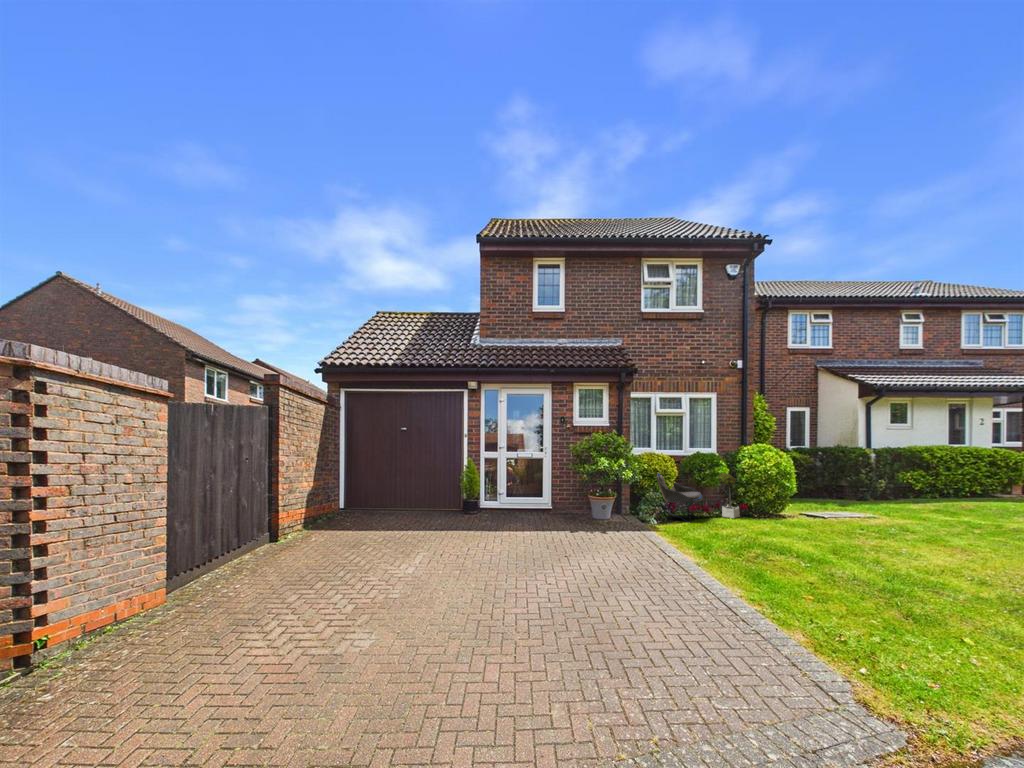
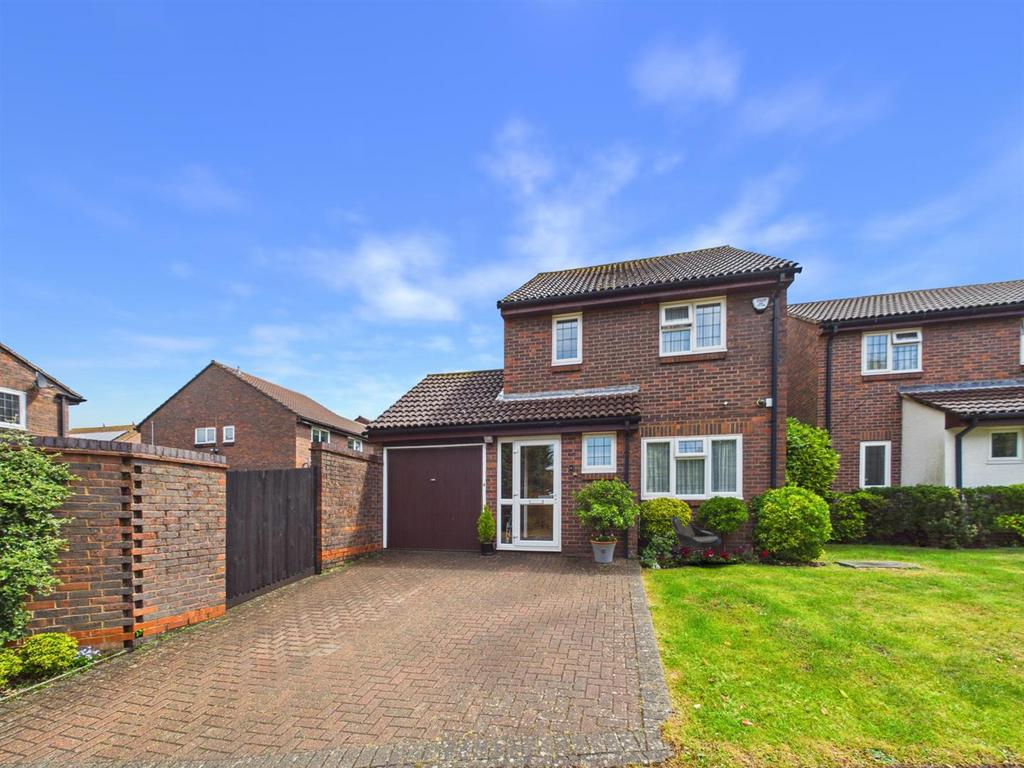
potted tree: present [718,473,740,518] -> none [741,516,767,565]

